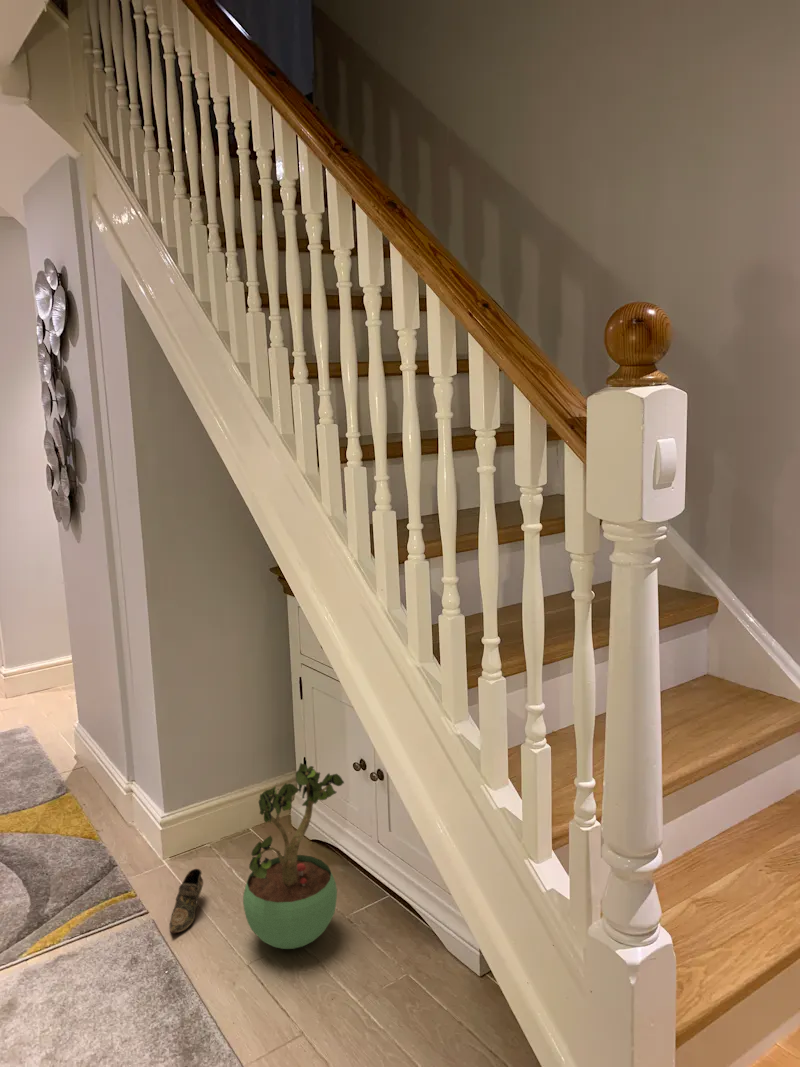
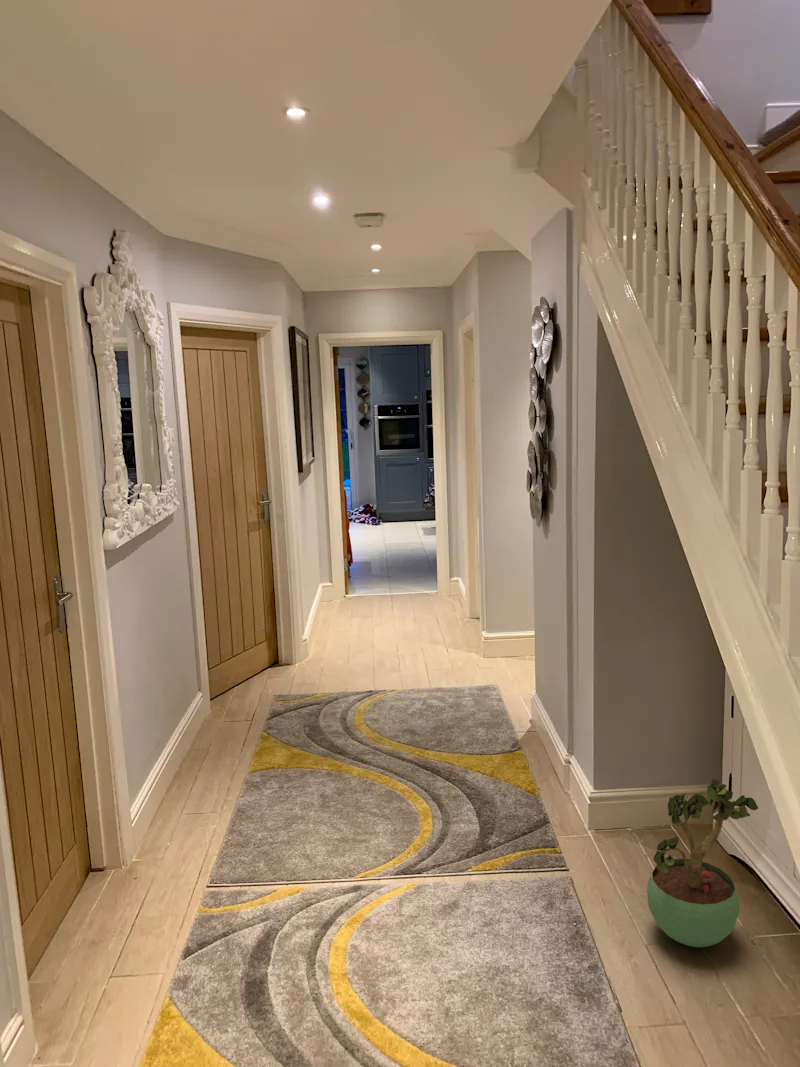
shoe: present [170,869,203,933] -> none [583,846,618,895]

